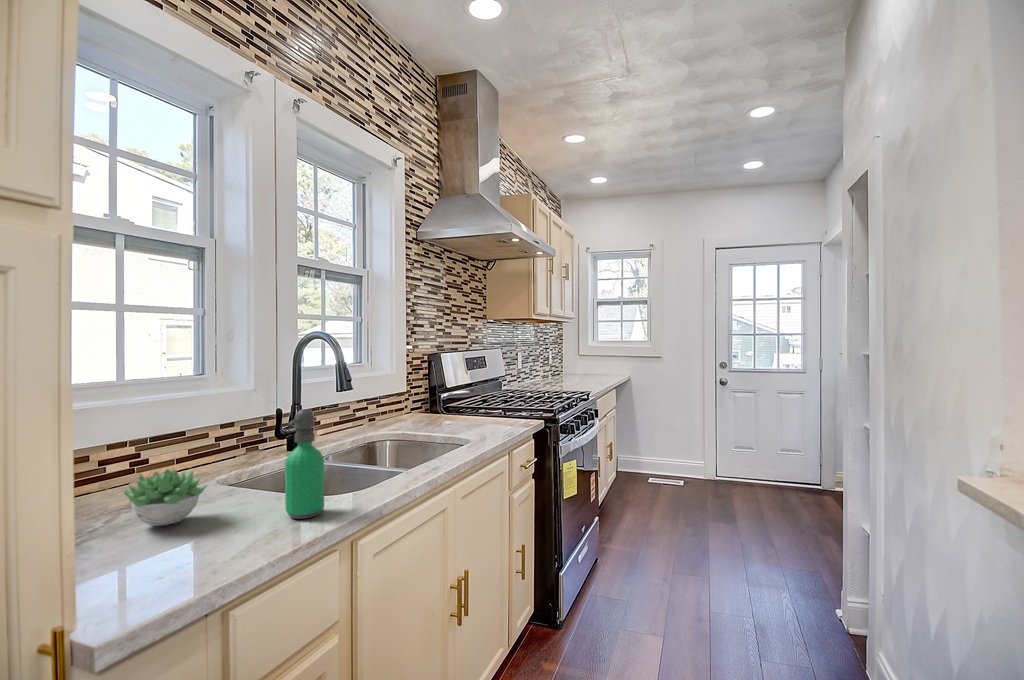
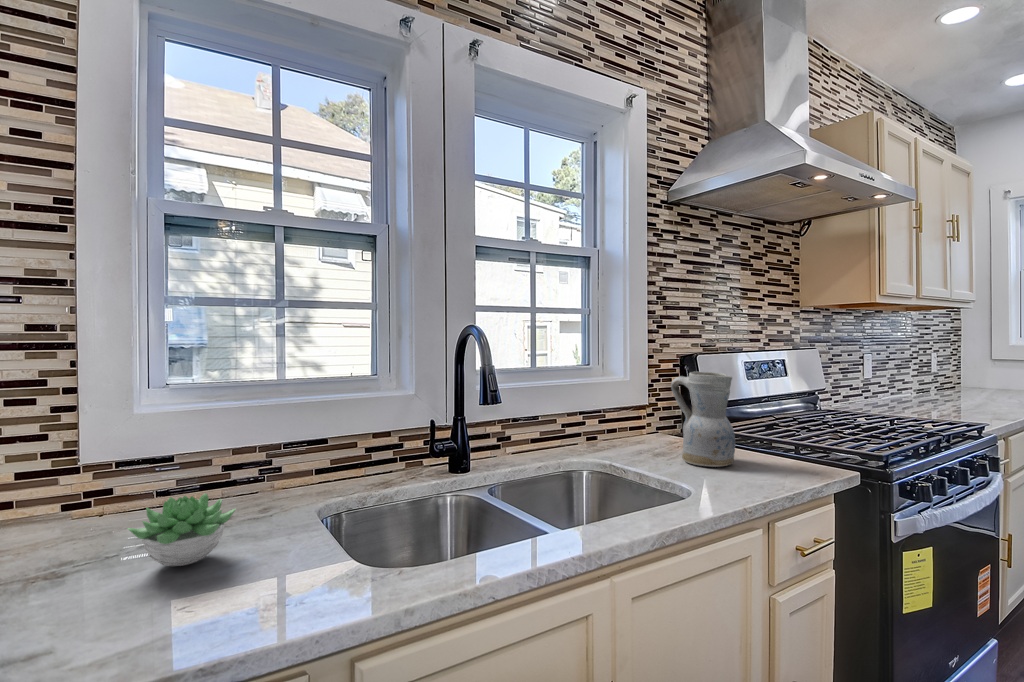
ceramic pitcher: none [439,364,481,426] -> present [671,372,735,467]
soap dispenser: present [285,409,324,519] -> none [261,440,335,605]

